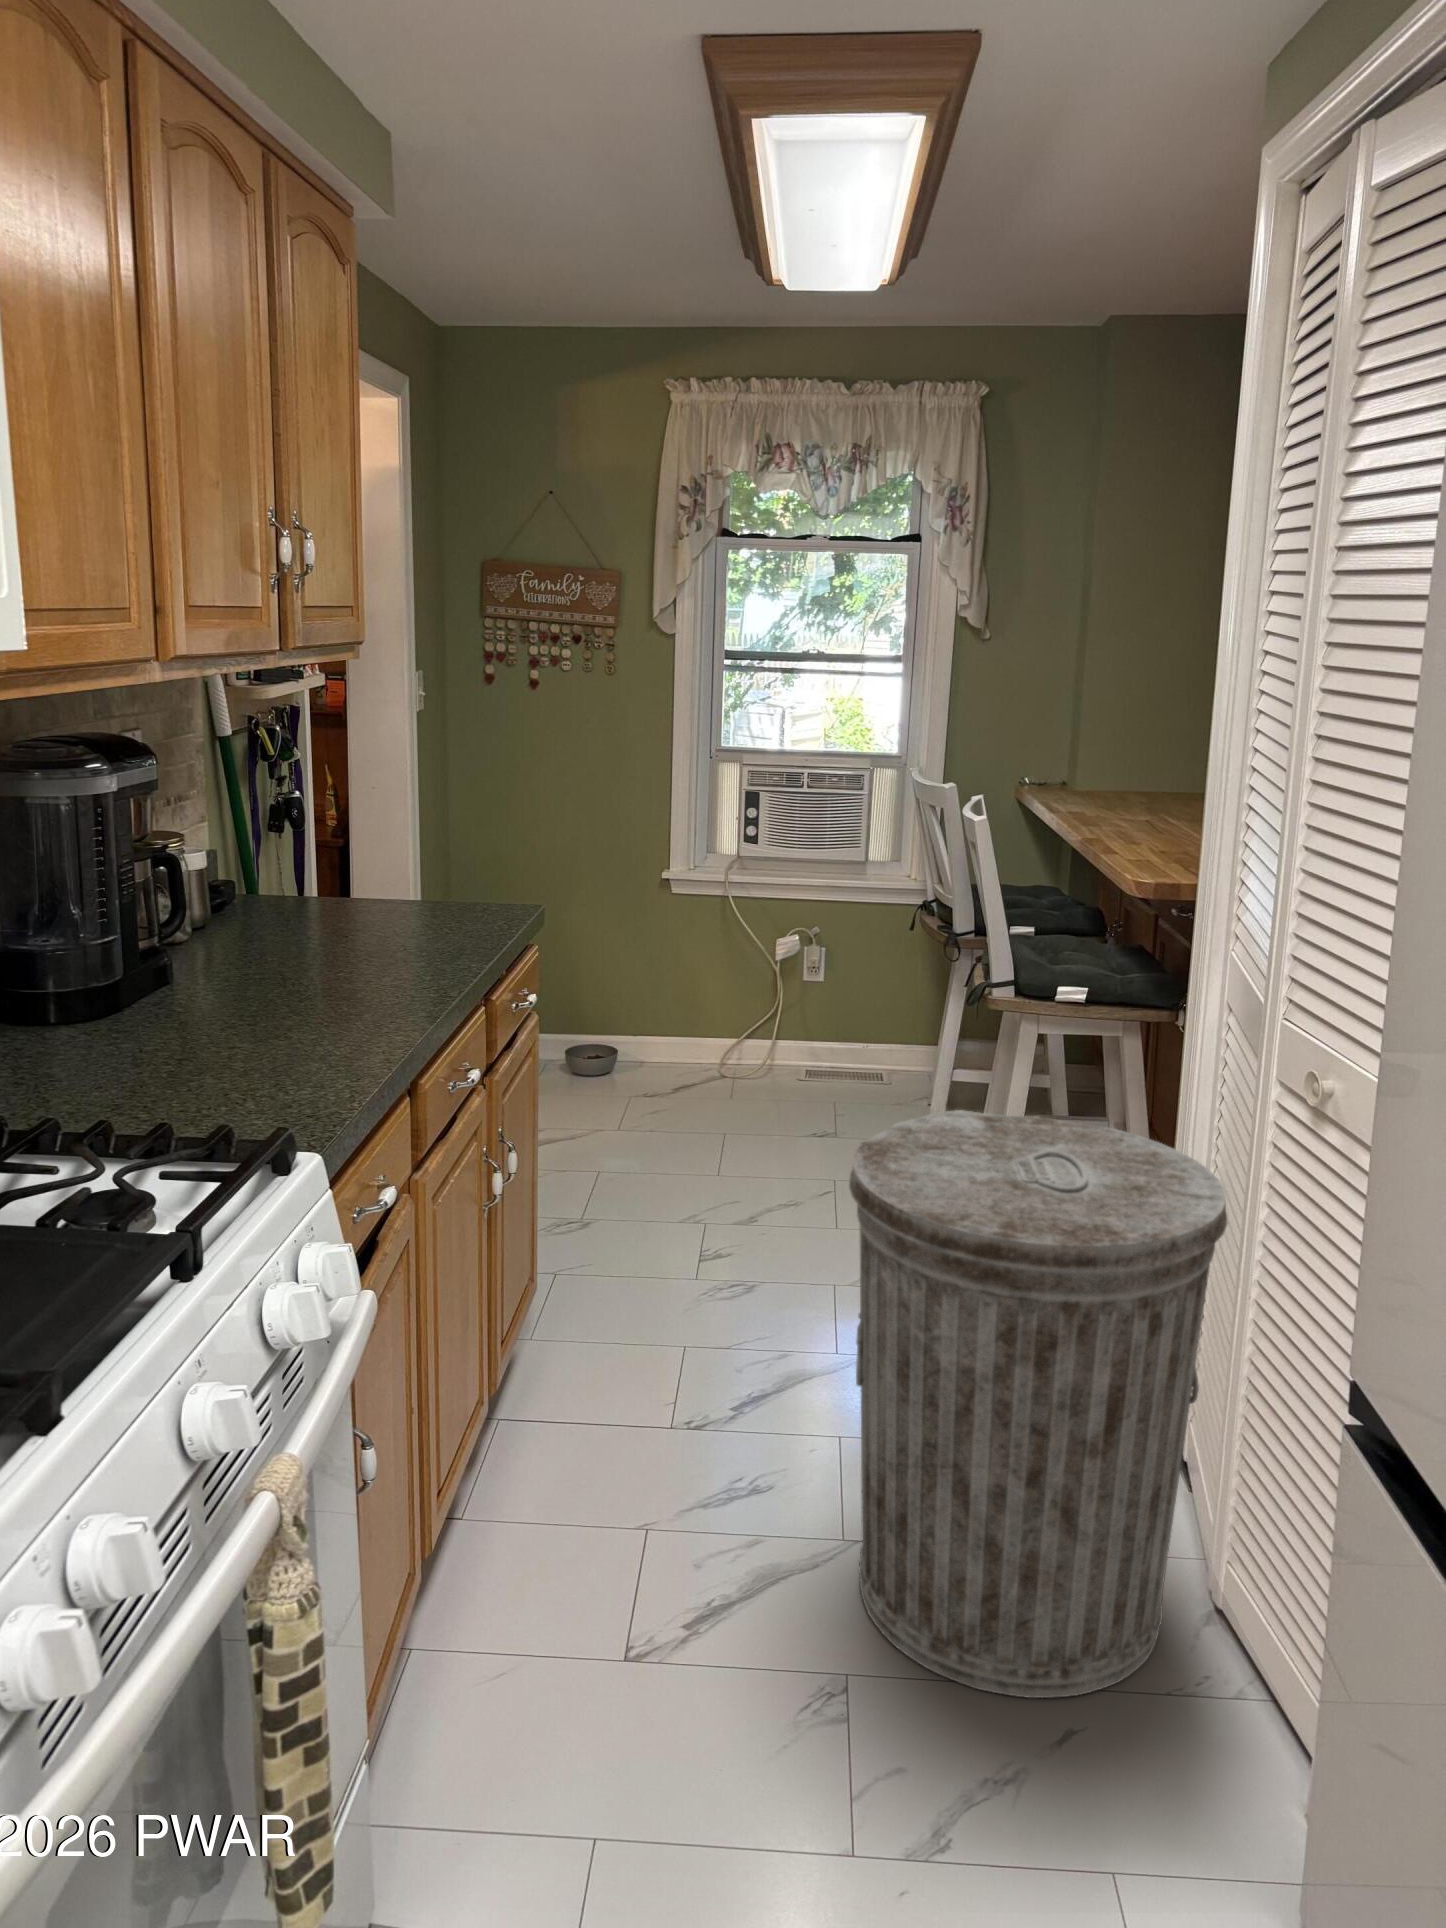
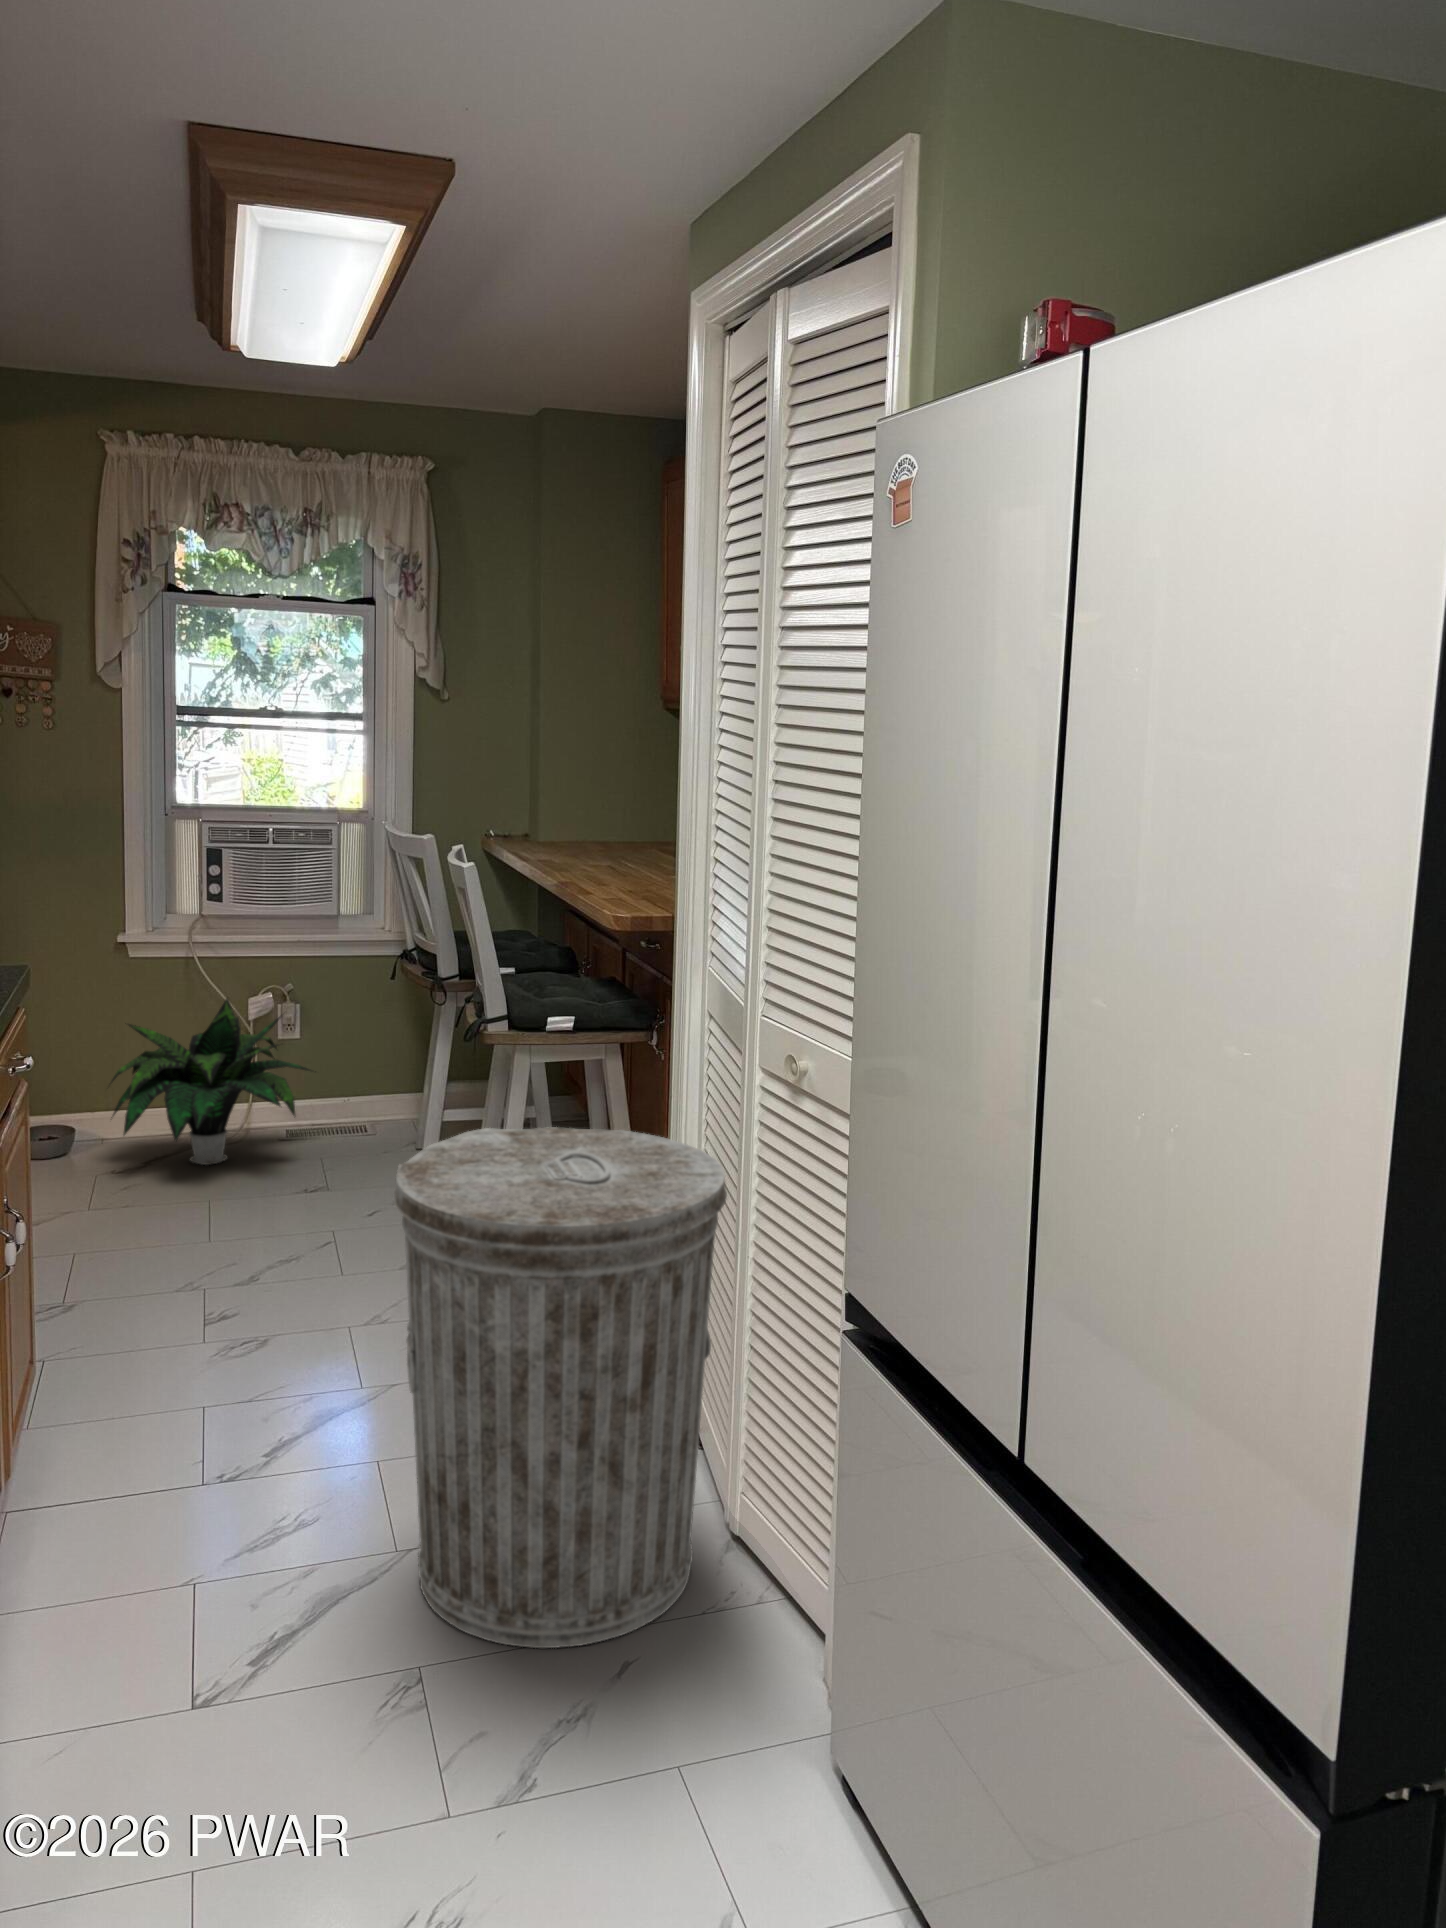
potted plant: none [643,934,840,1093] -> present [111,999,310,1165]

